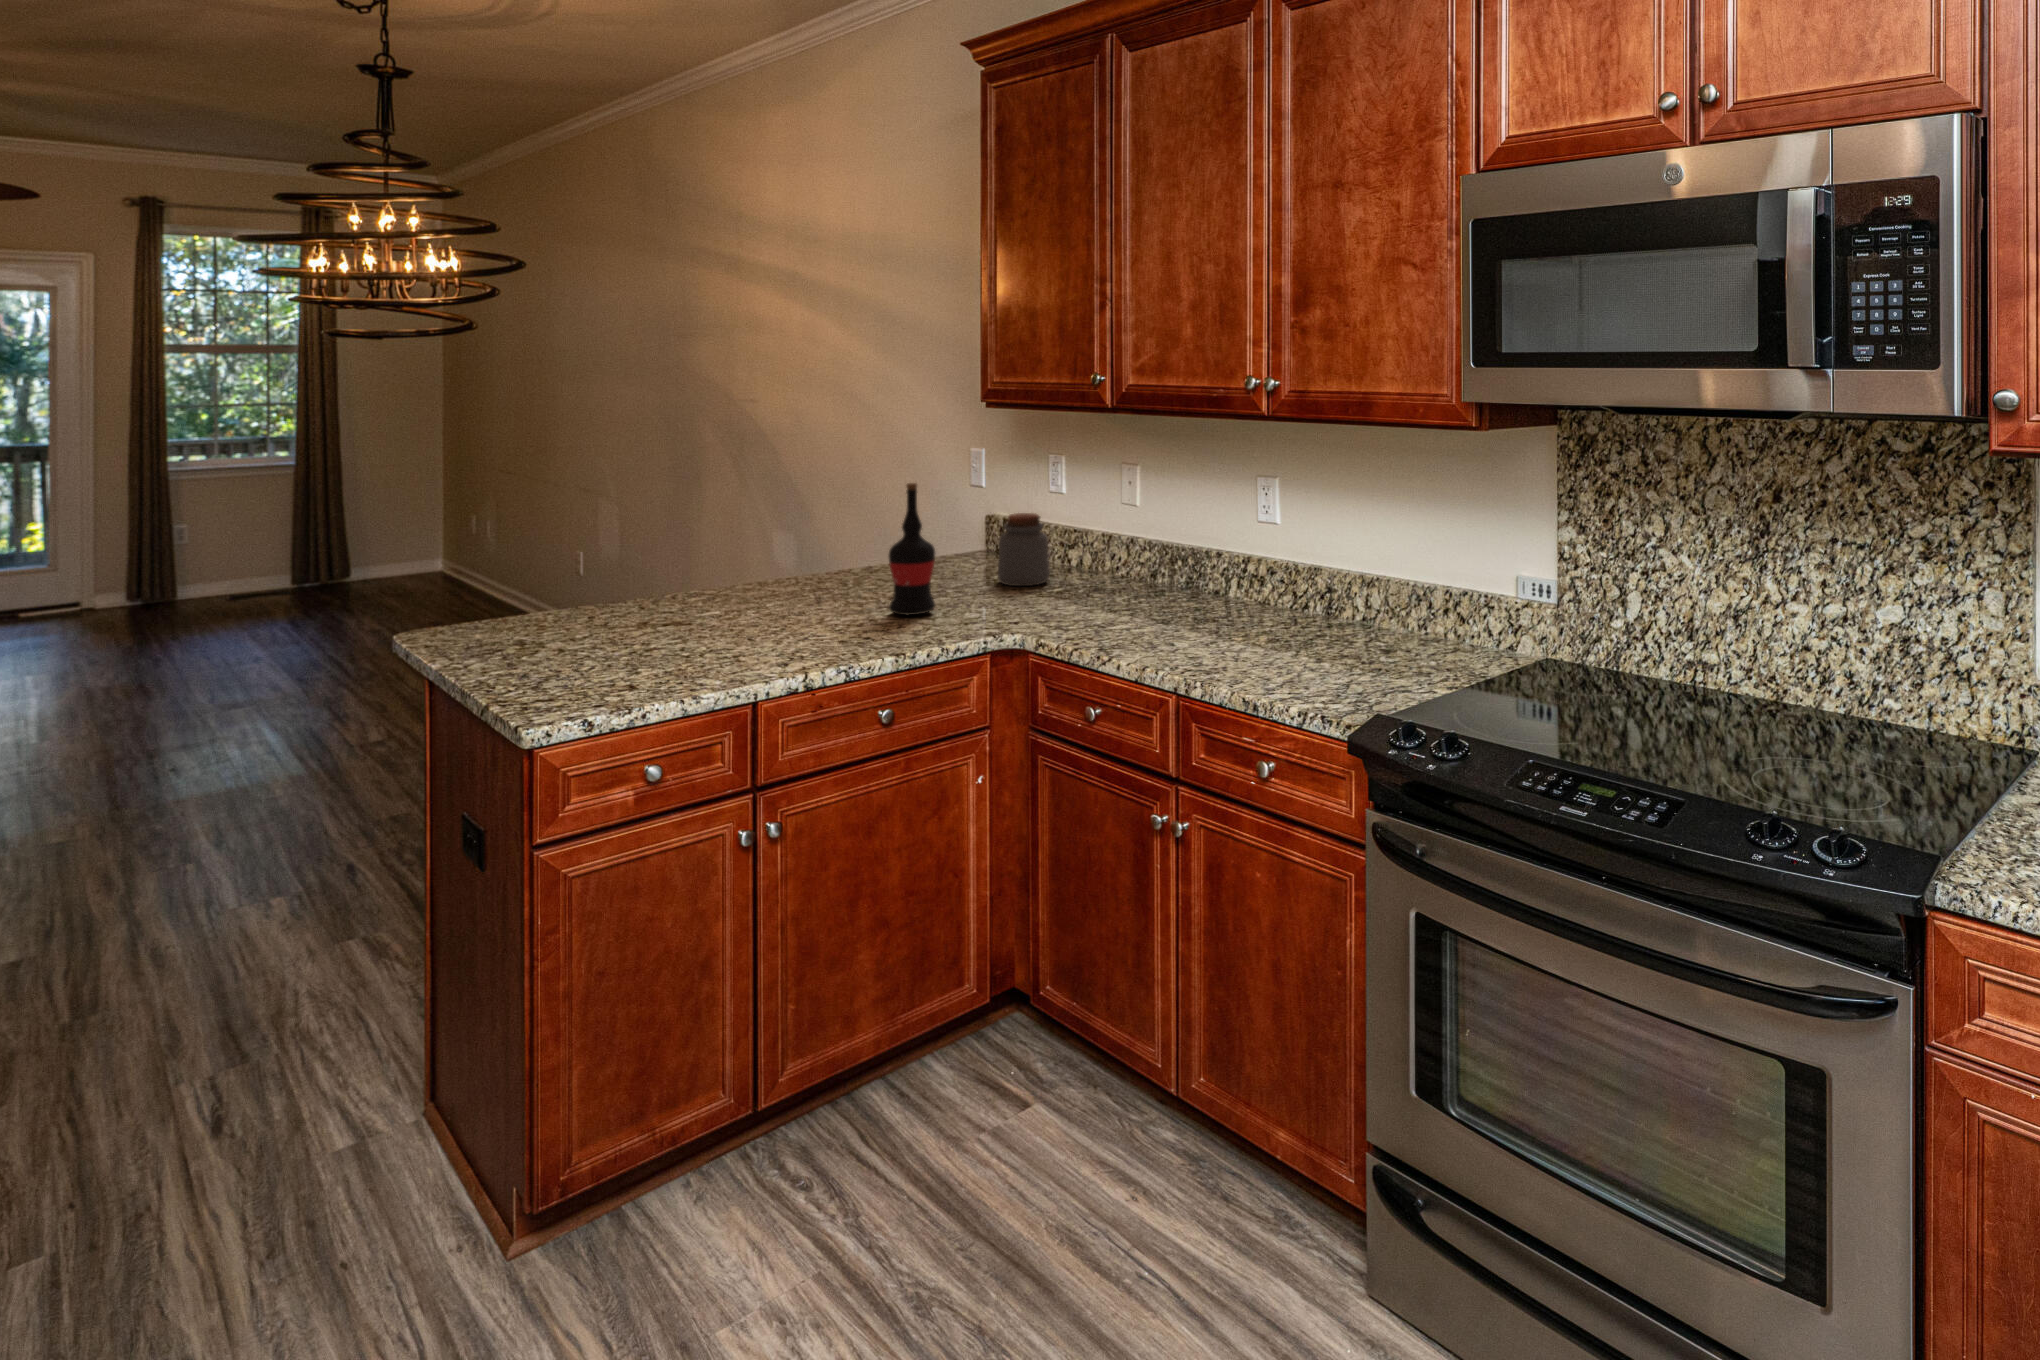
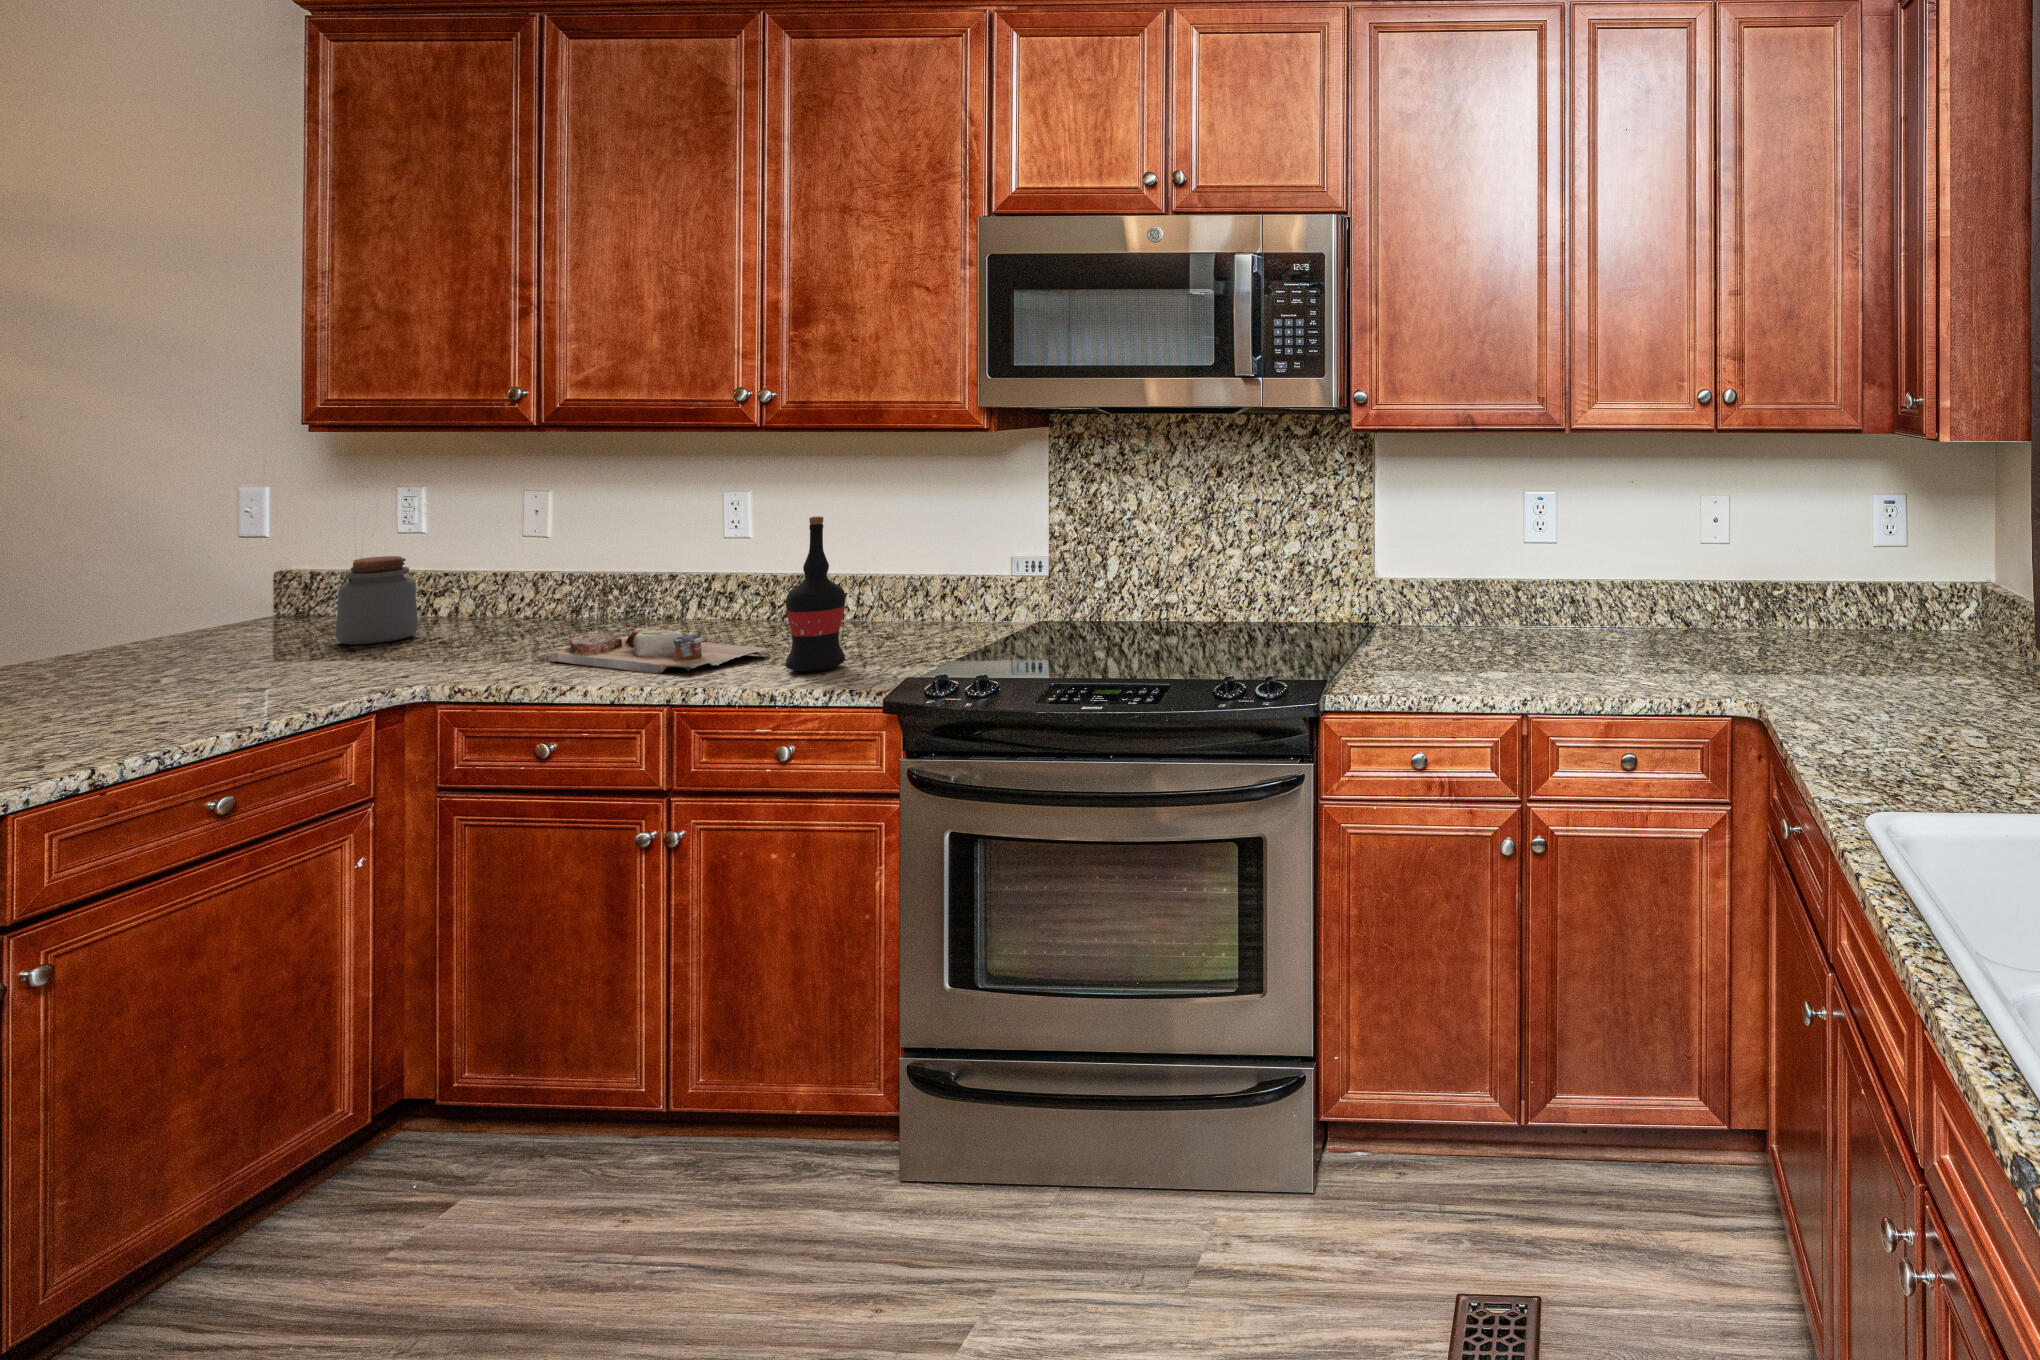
wine bottle: present [889,483,935,615] -> present [785,516,846,671]
cutting board: none [1110,604,1276,661] -> present [549,626,770,674]

